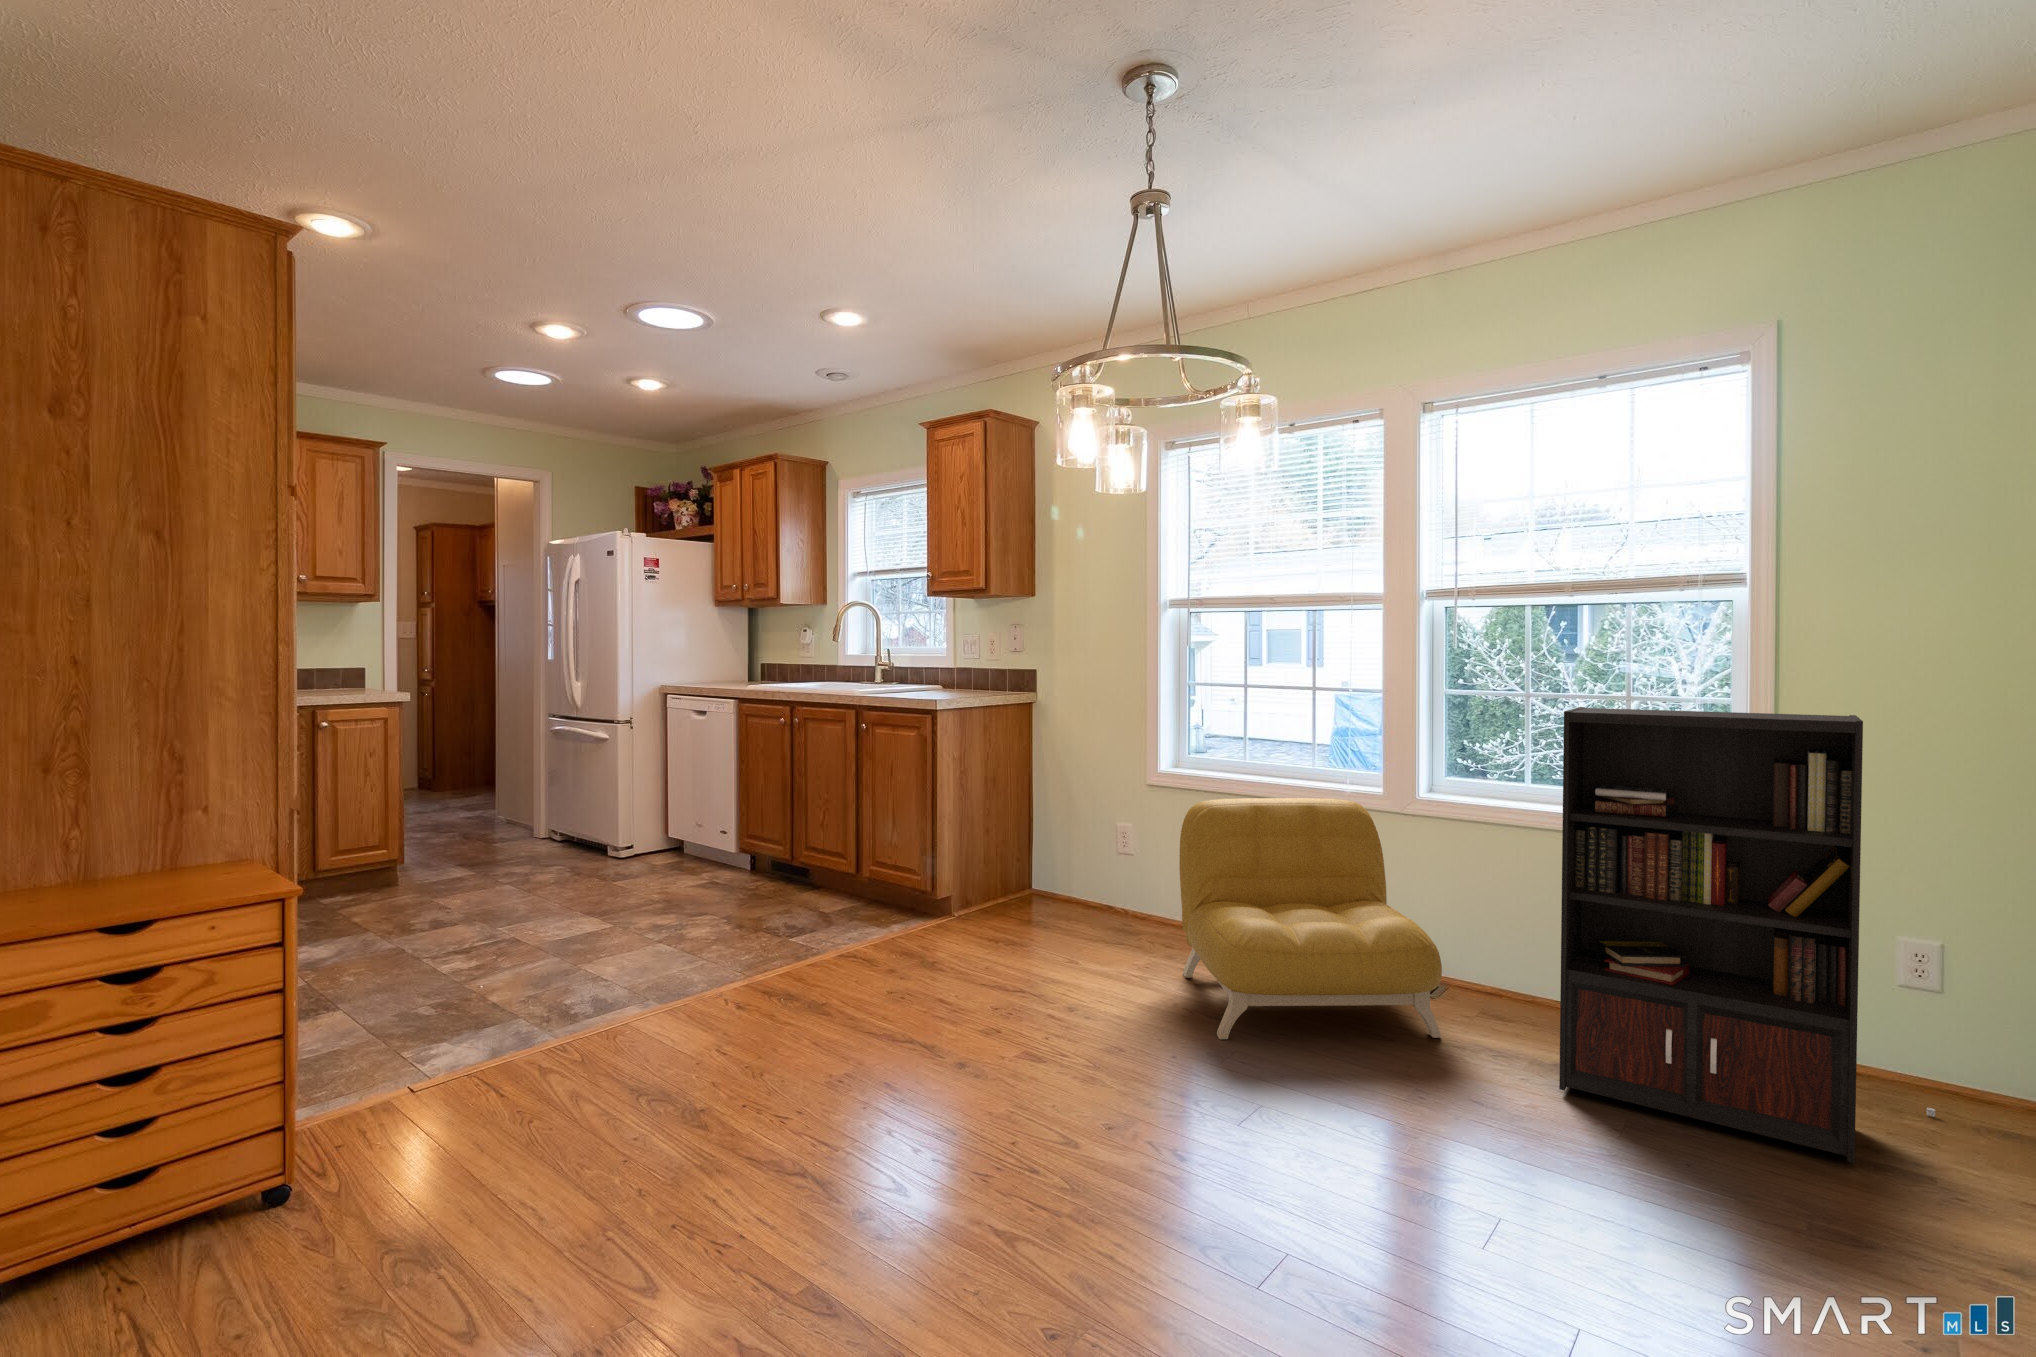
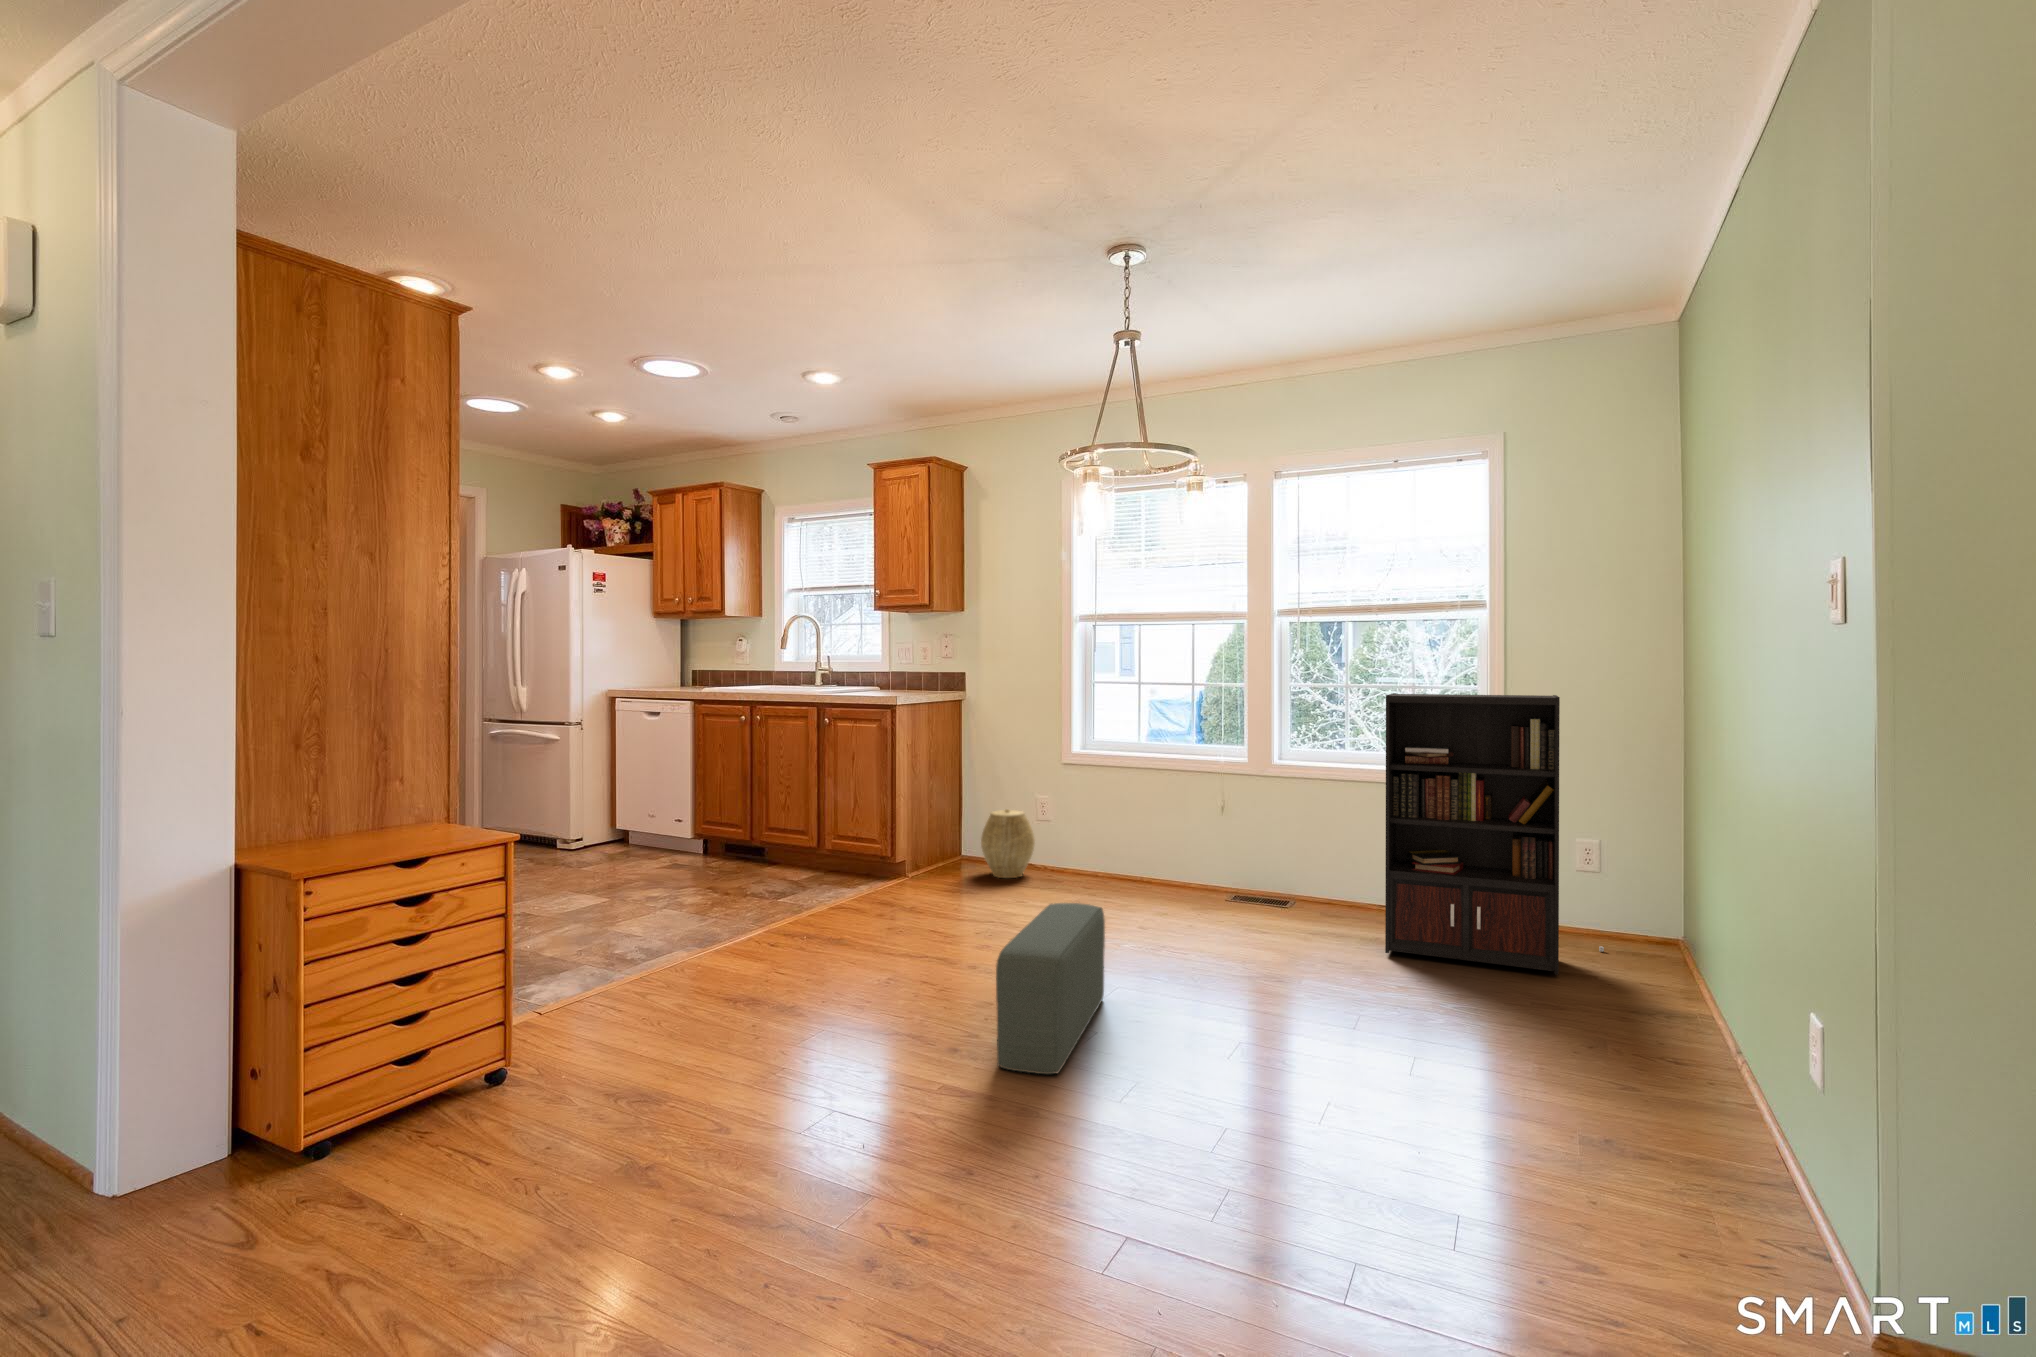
armchair: present [1179,798,1442,1039] -> none [1109,768,1305,942]
woven basket: none [1041,836,1107,922] -> present [981,809,1035,878]
pouf: none [902,998,1114,1288] -> present [996,903,1105,1074]

